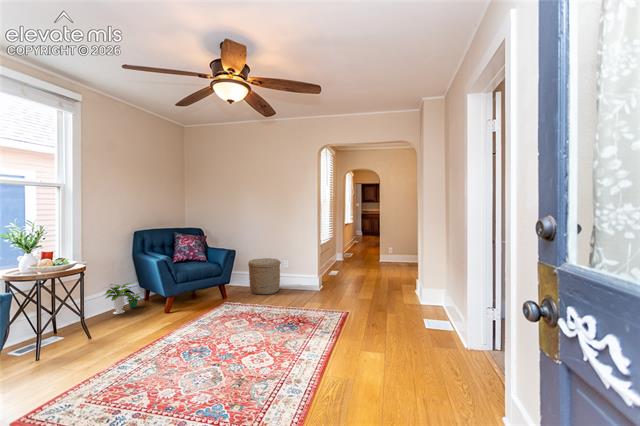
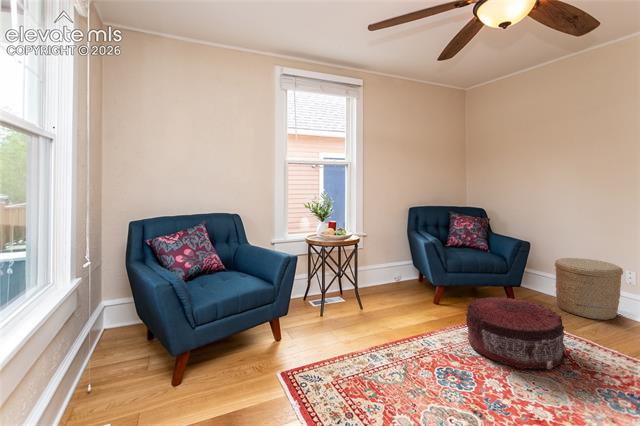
potted plant: present [104,283,142,314] -> none [378,259,415,290]
pouf: none [197,289,259,334] -> present [466,297,567,369]

